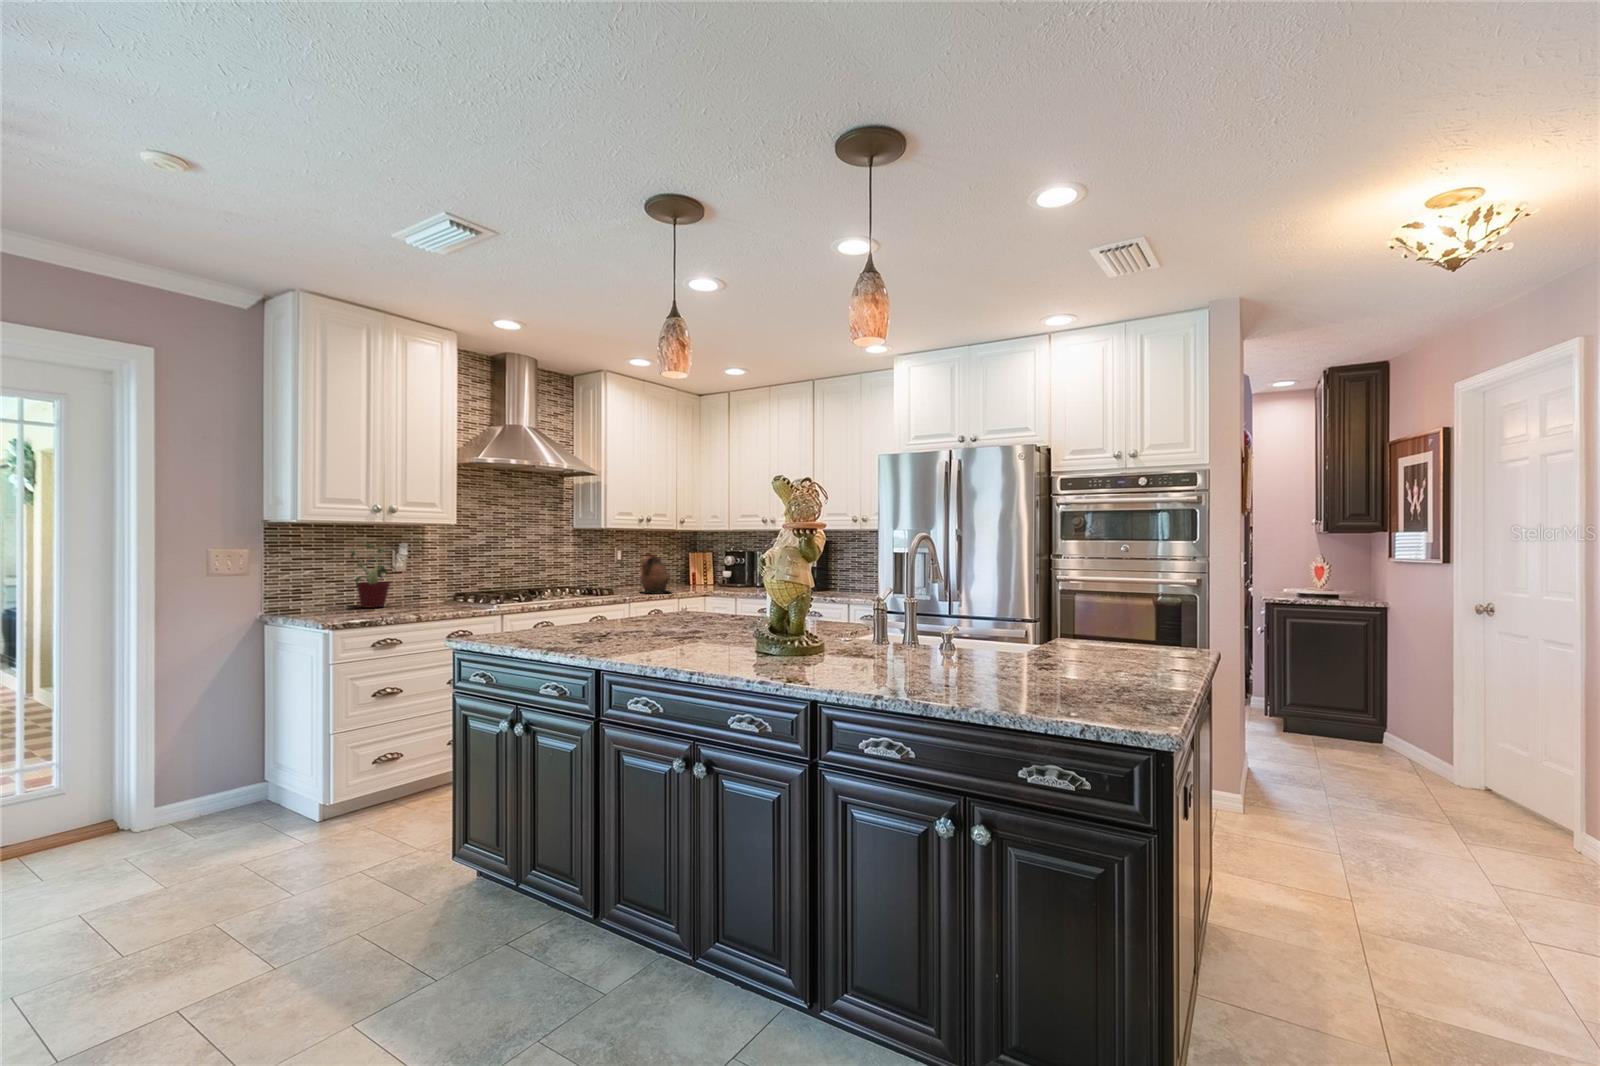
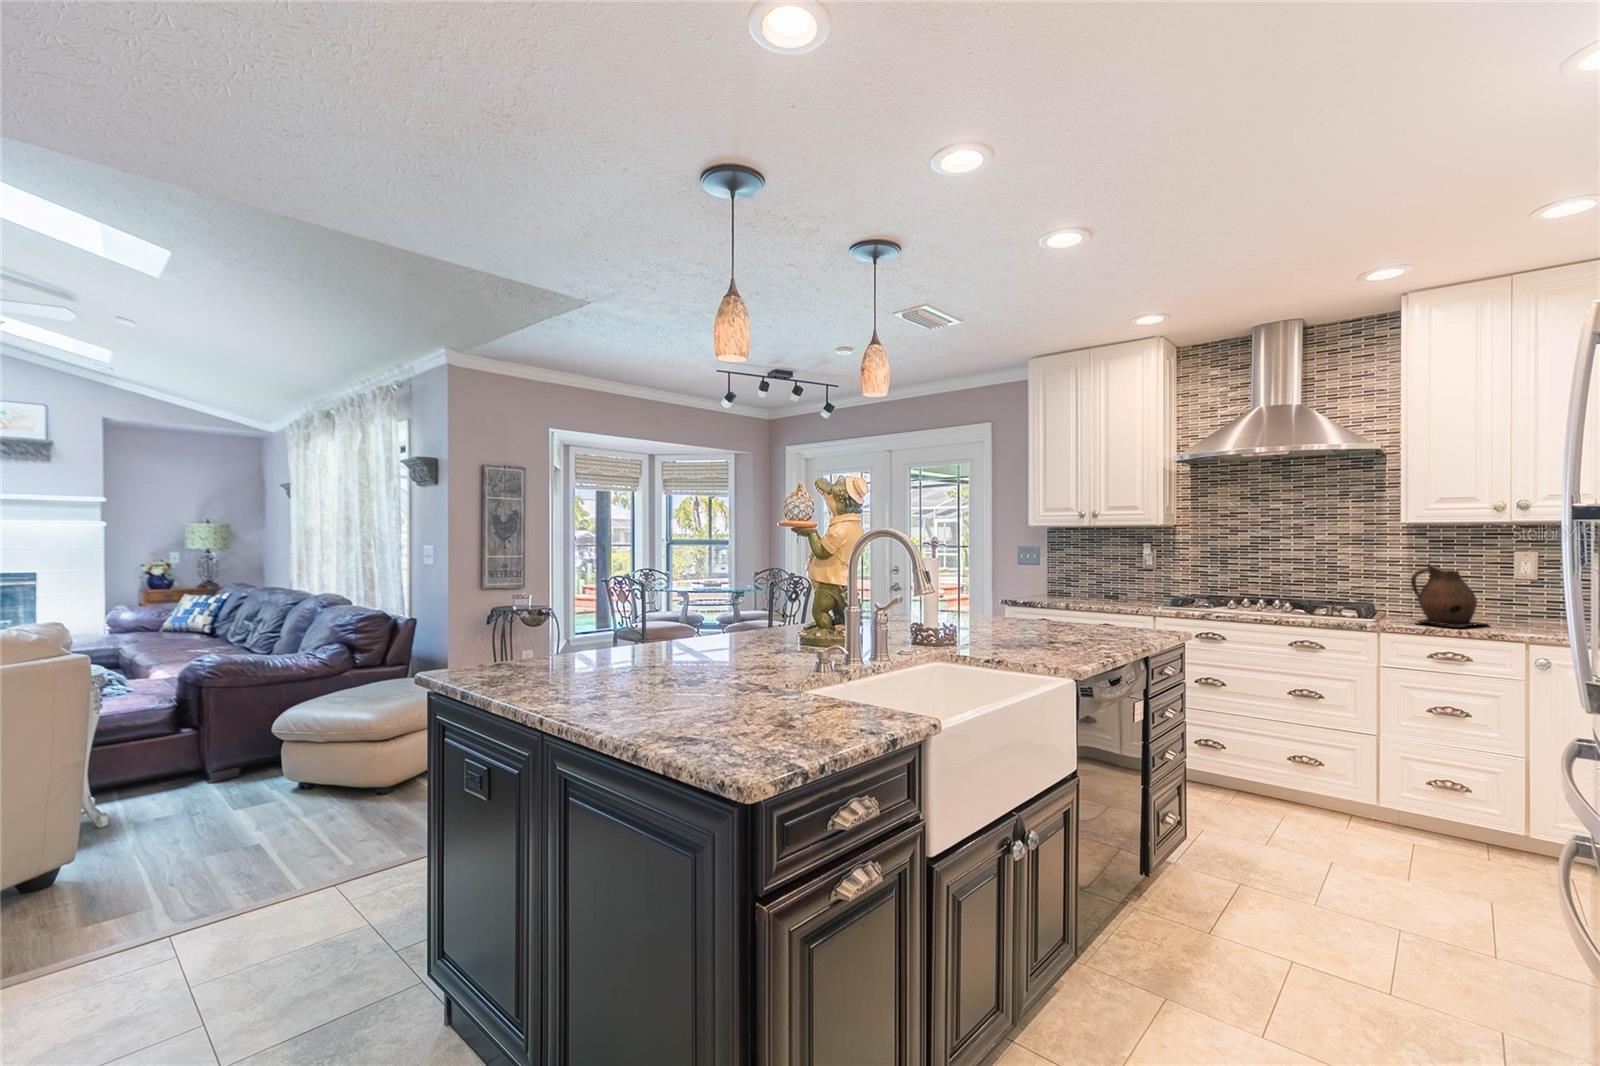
potted plant: present [351,543,396,608] -> none [1083,543,1127,596]

